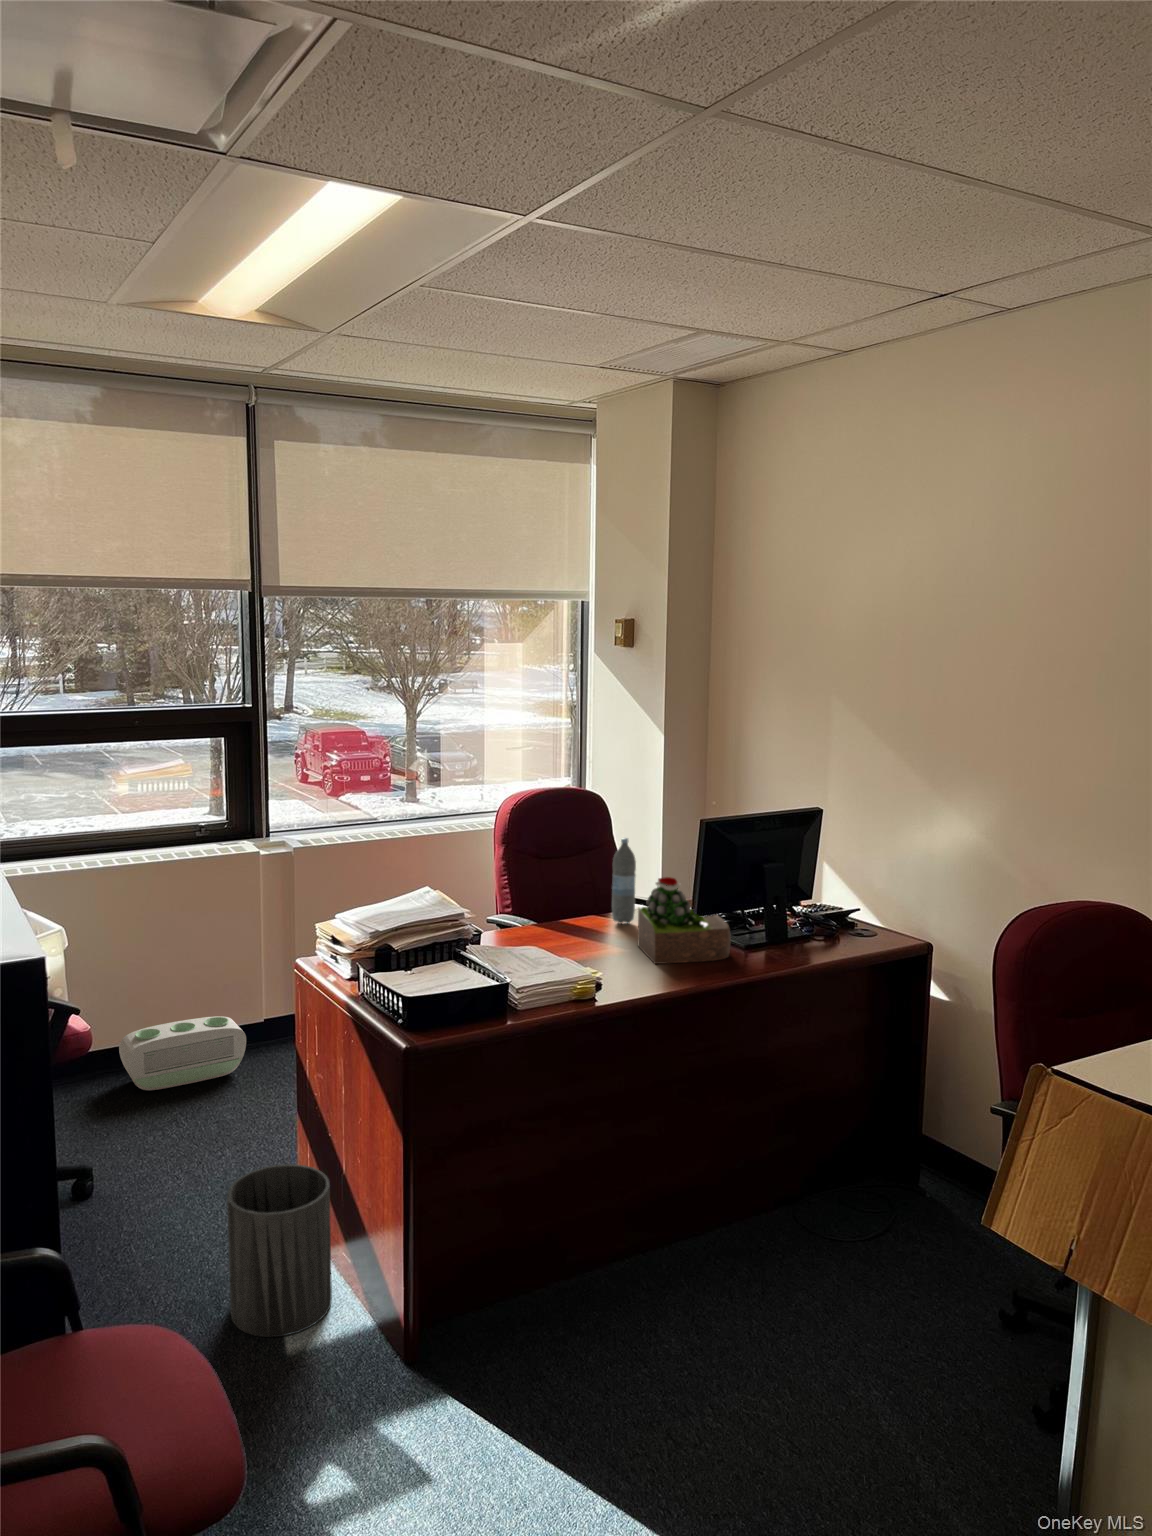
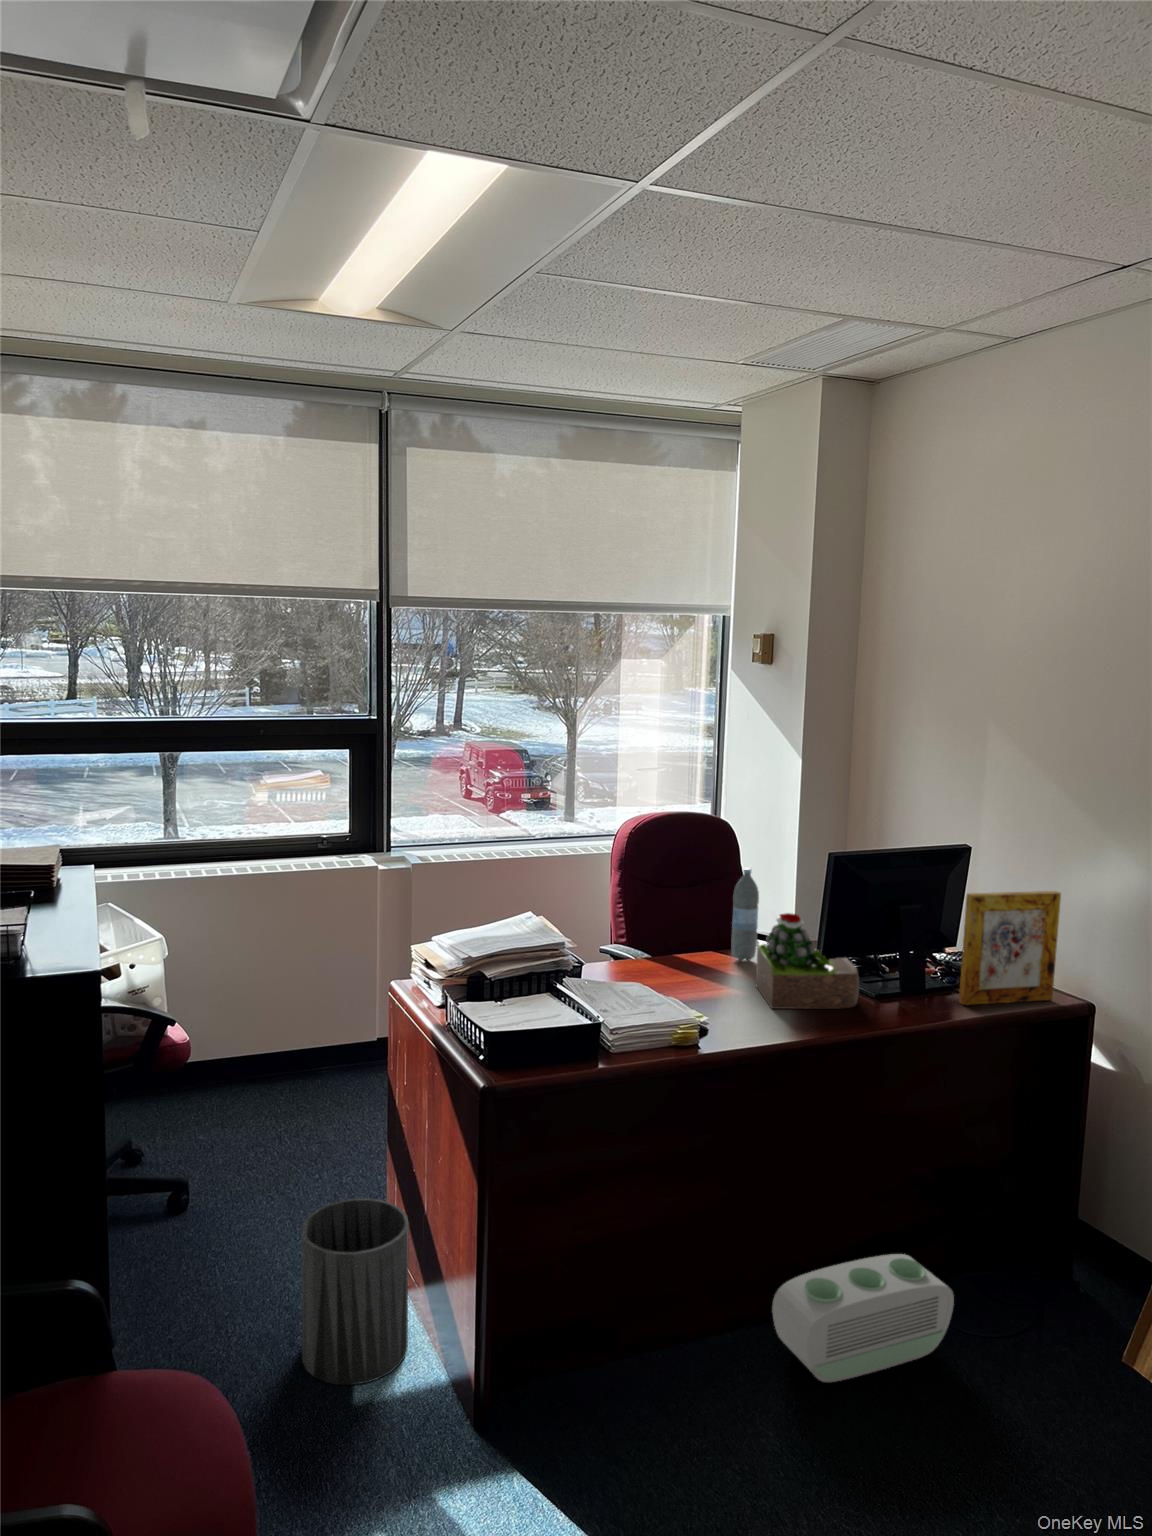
picture frame: none [817,847,901,951] -> present [959,891,1061,1005]
air purifier: present [119,1016,246,1090] -> present [772,1254,954,1382]

